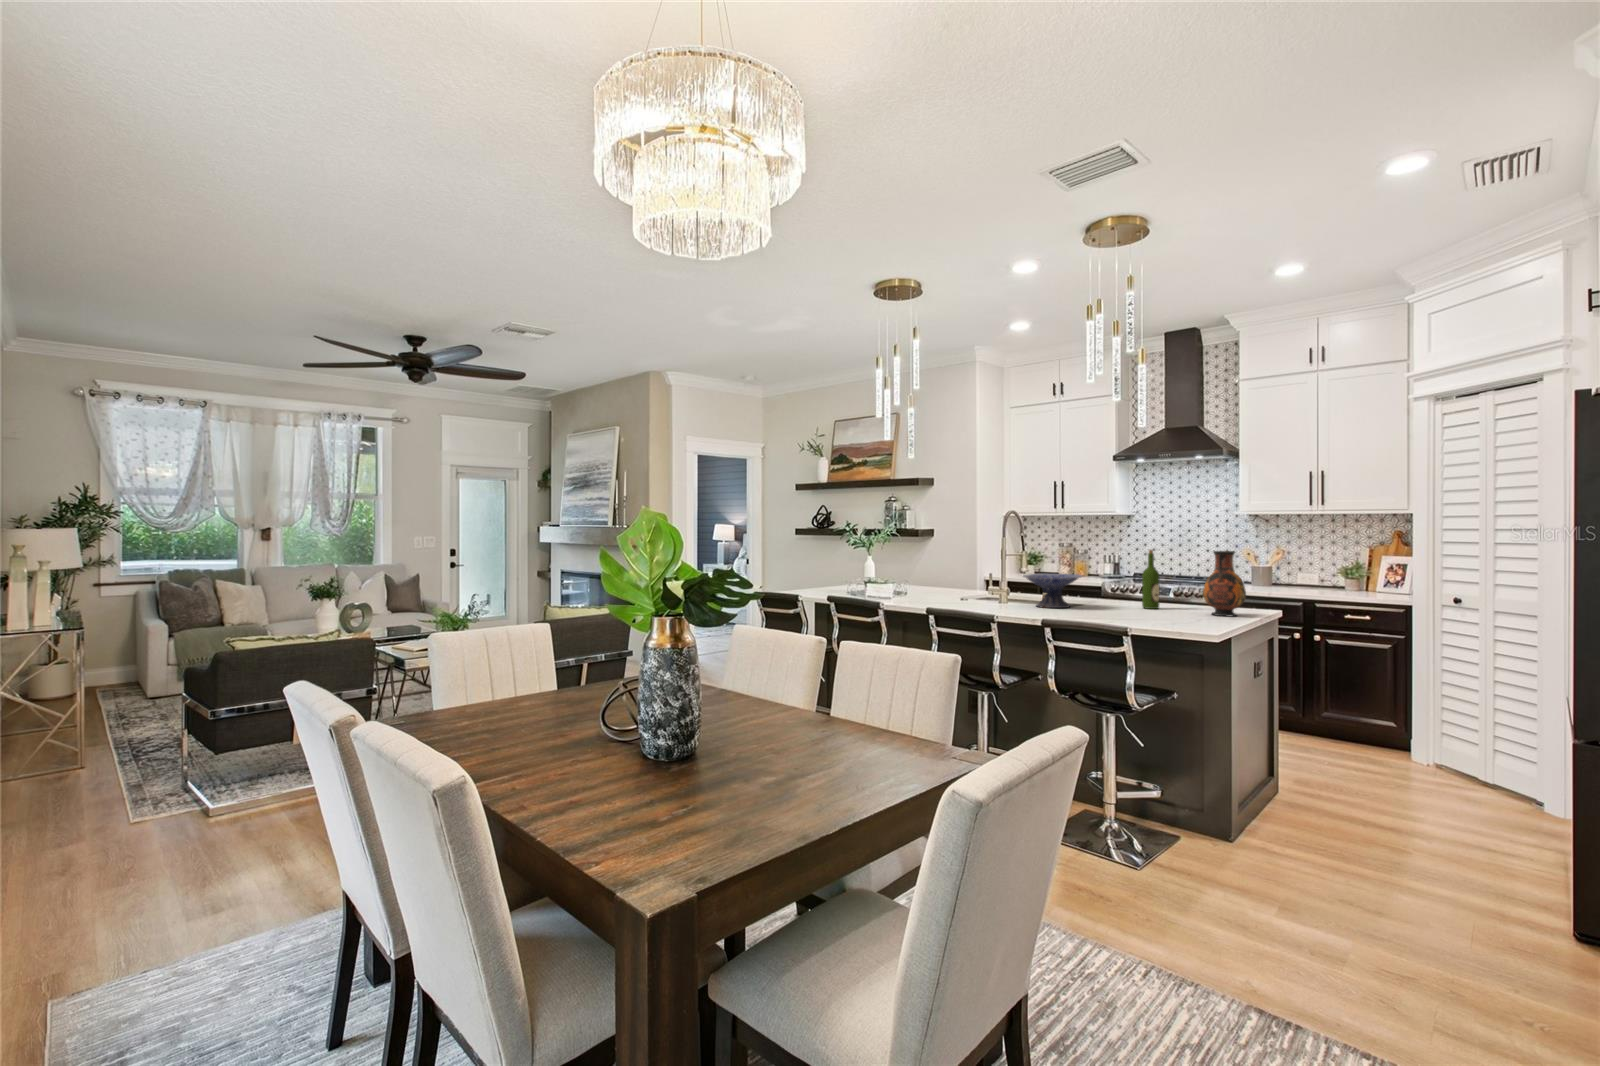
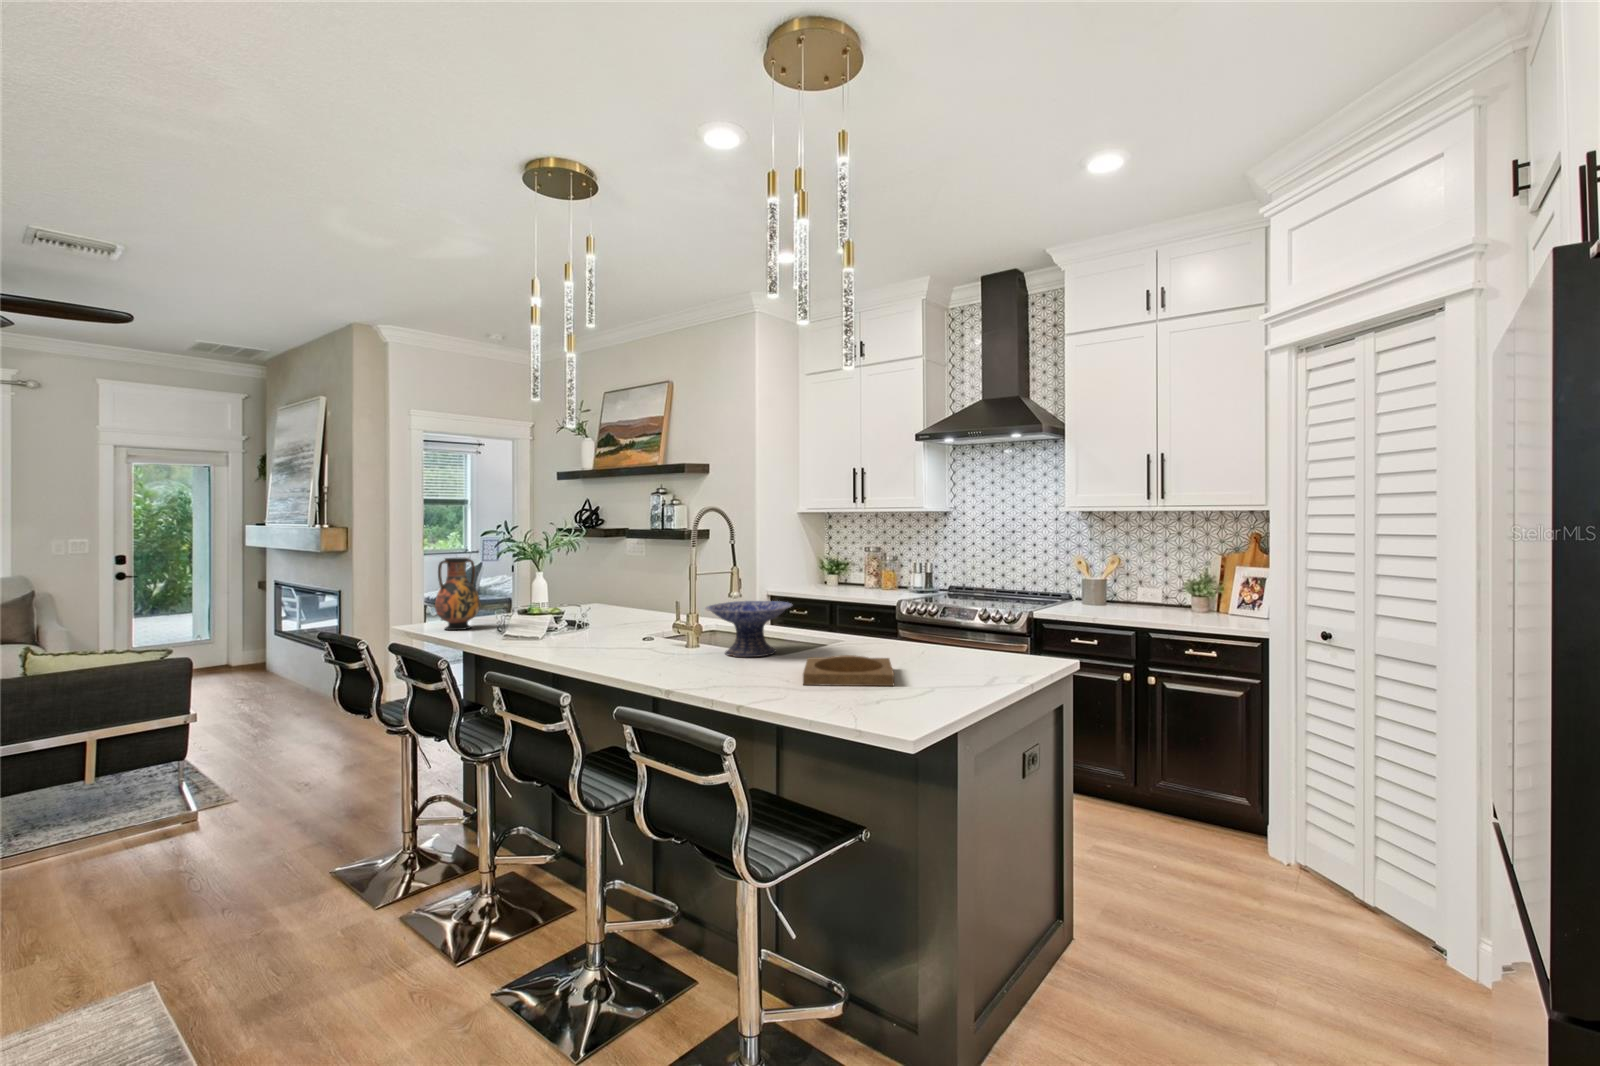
wine bottle: present [1142,550,1160,609] -> none [880,566,904,657]
vase: present [1203,551,1246,616] -> present [435,558,480,630]
tray: none [1107,604,1179,620] -> present [803,655,894,686]

